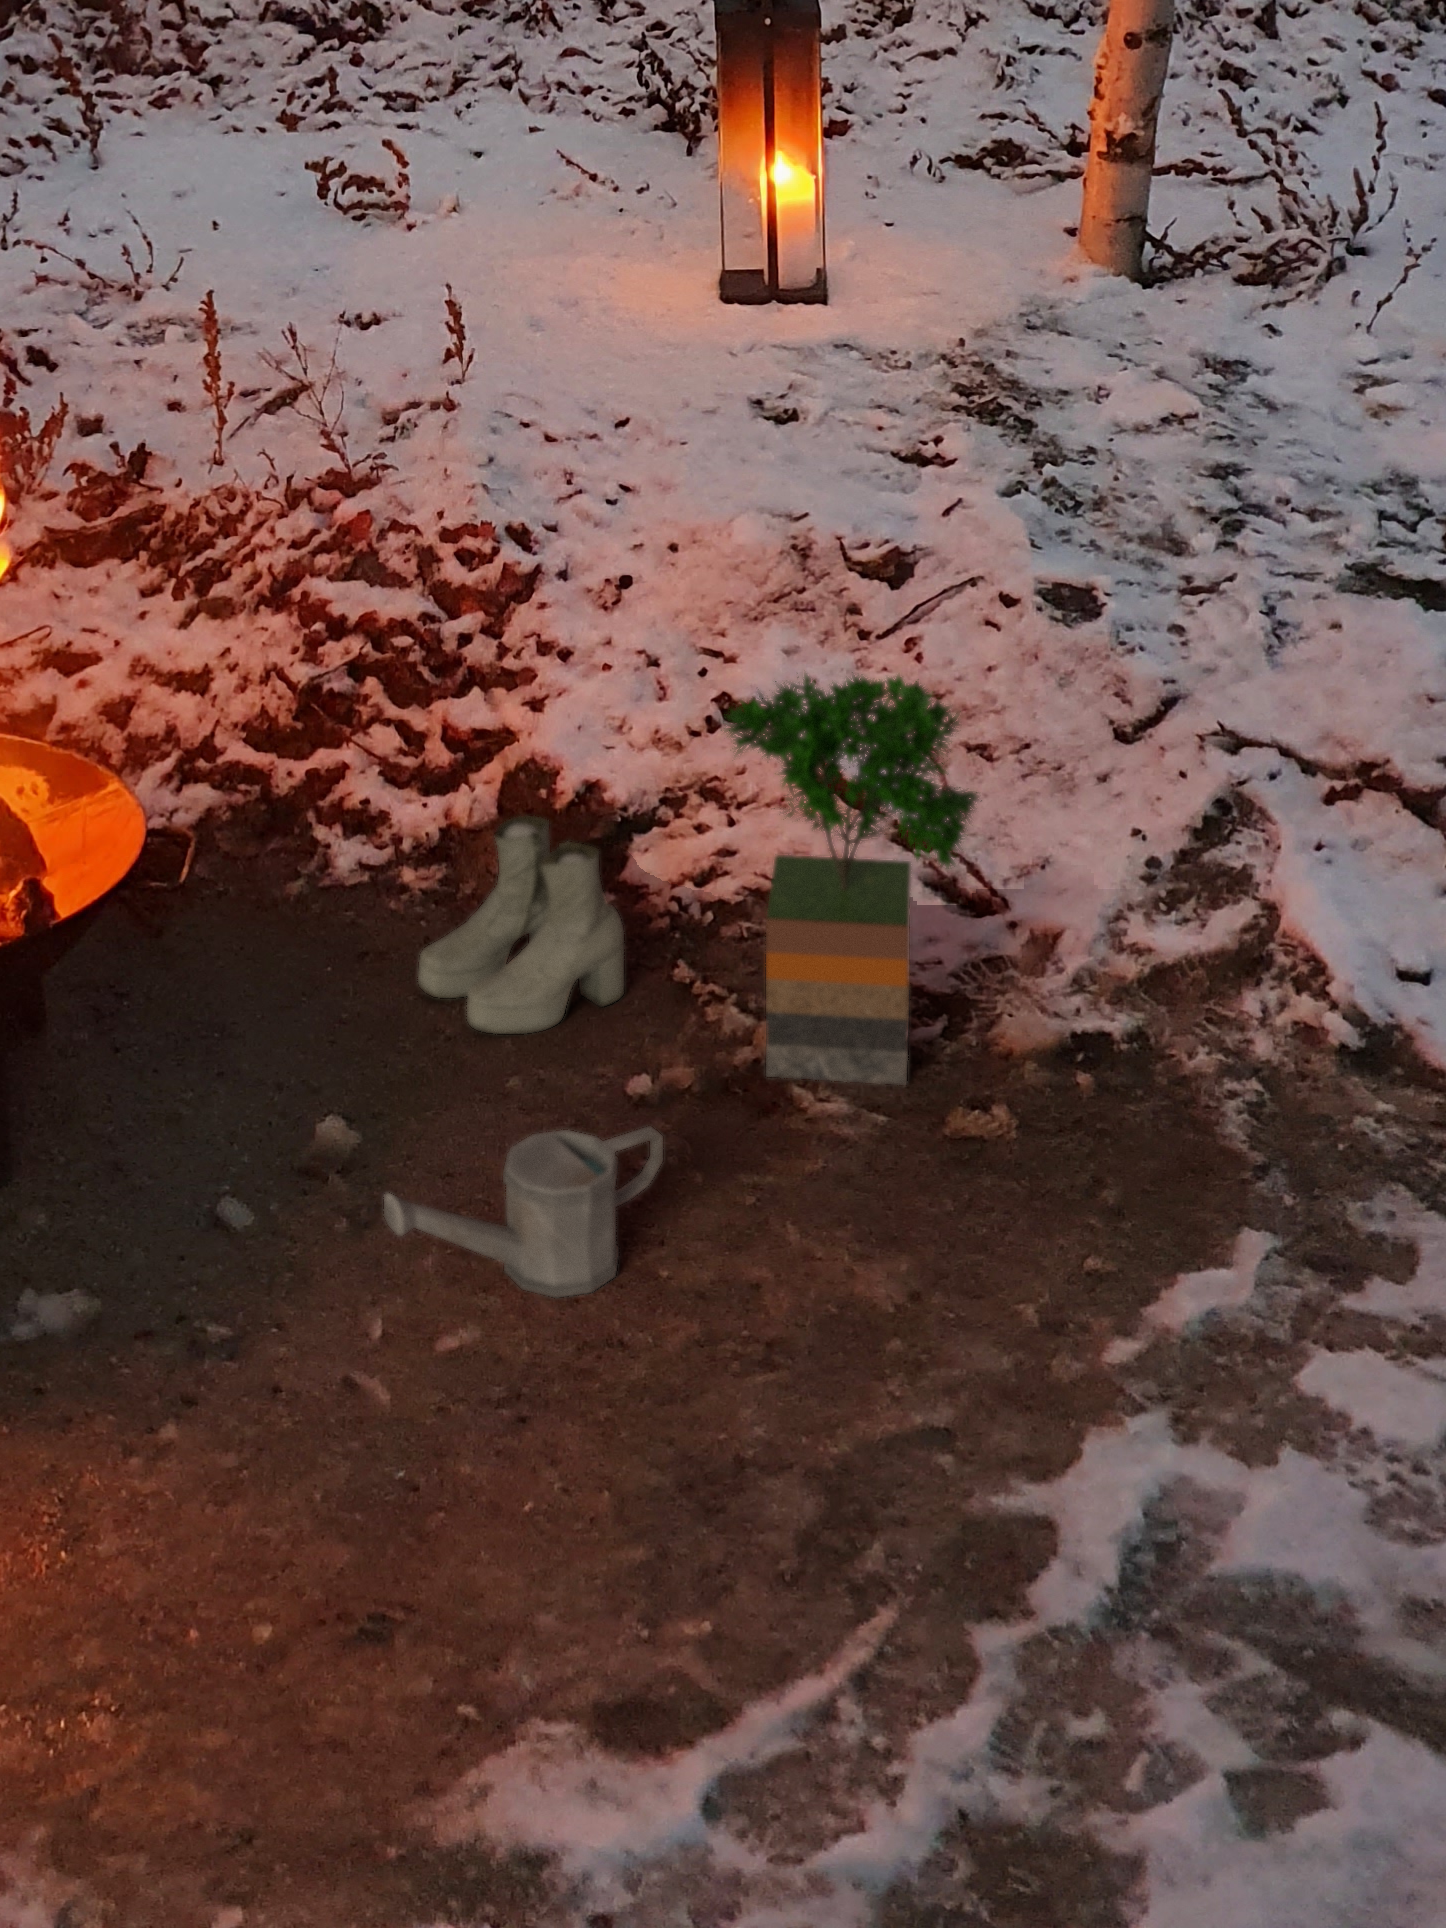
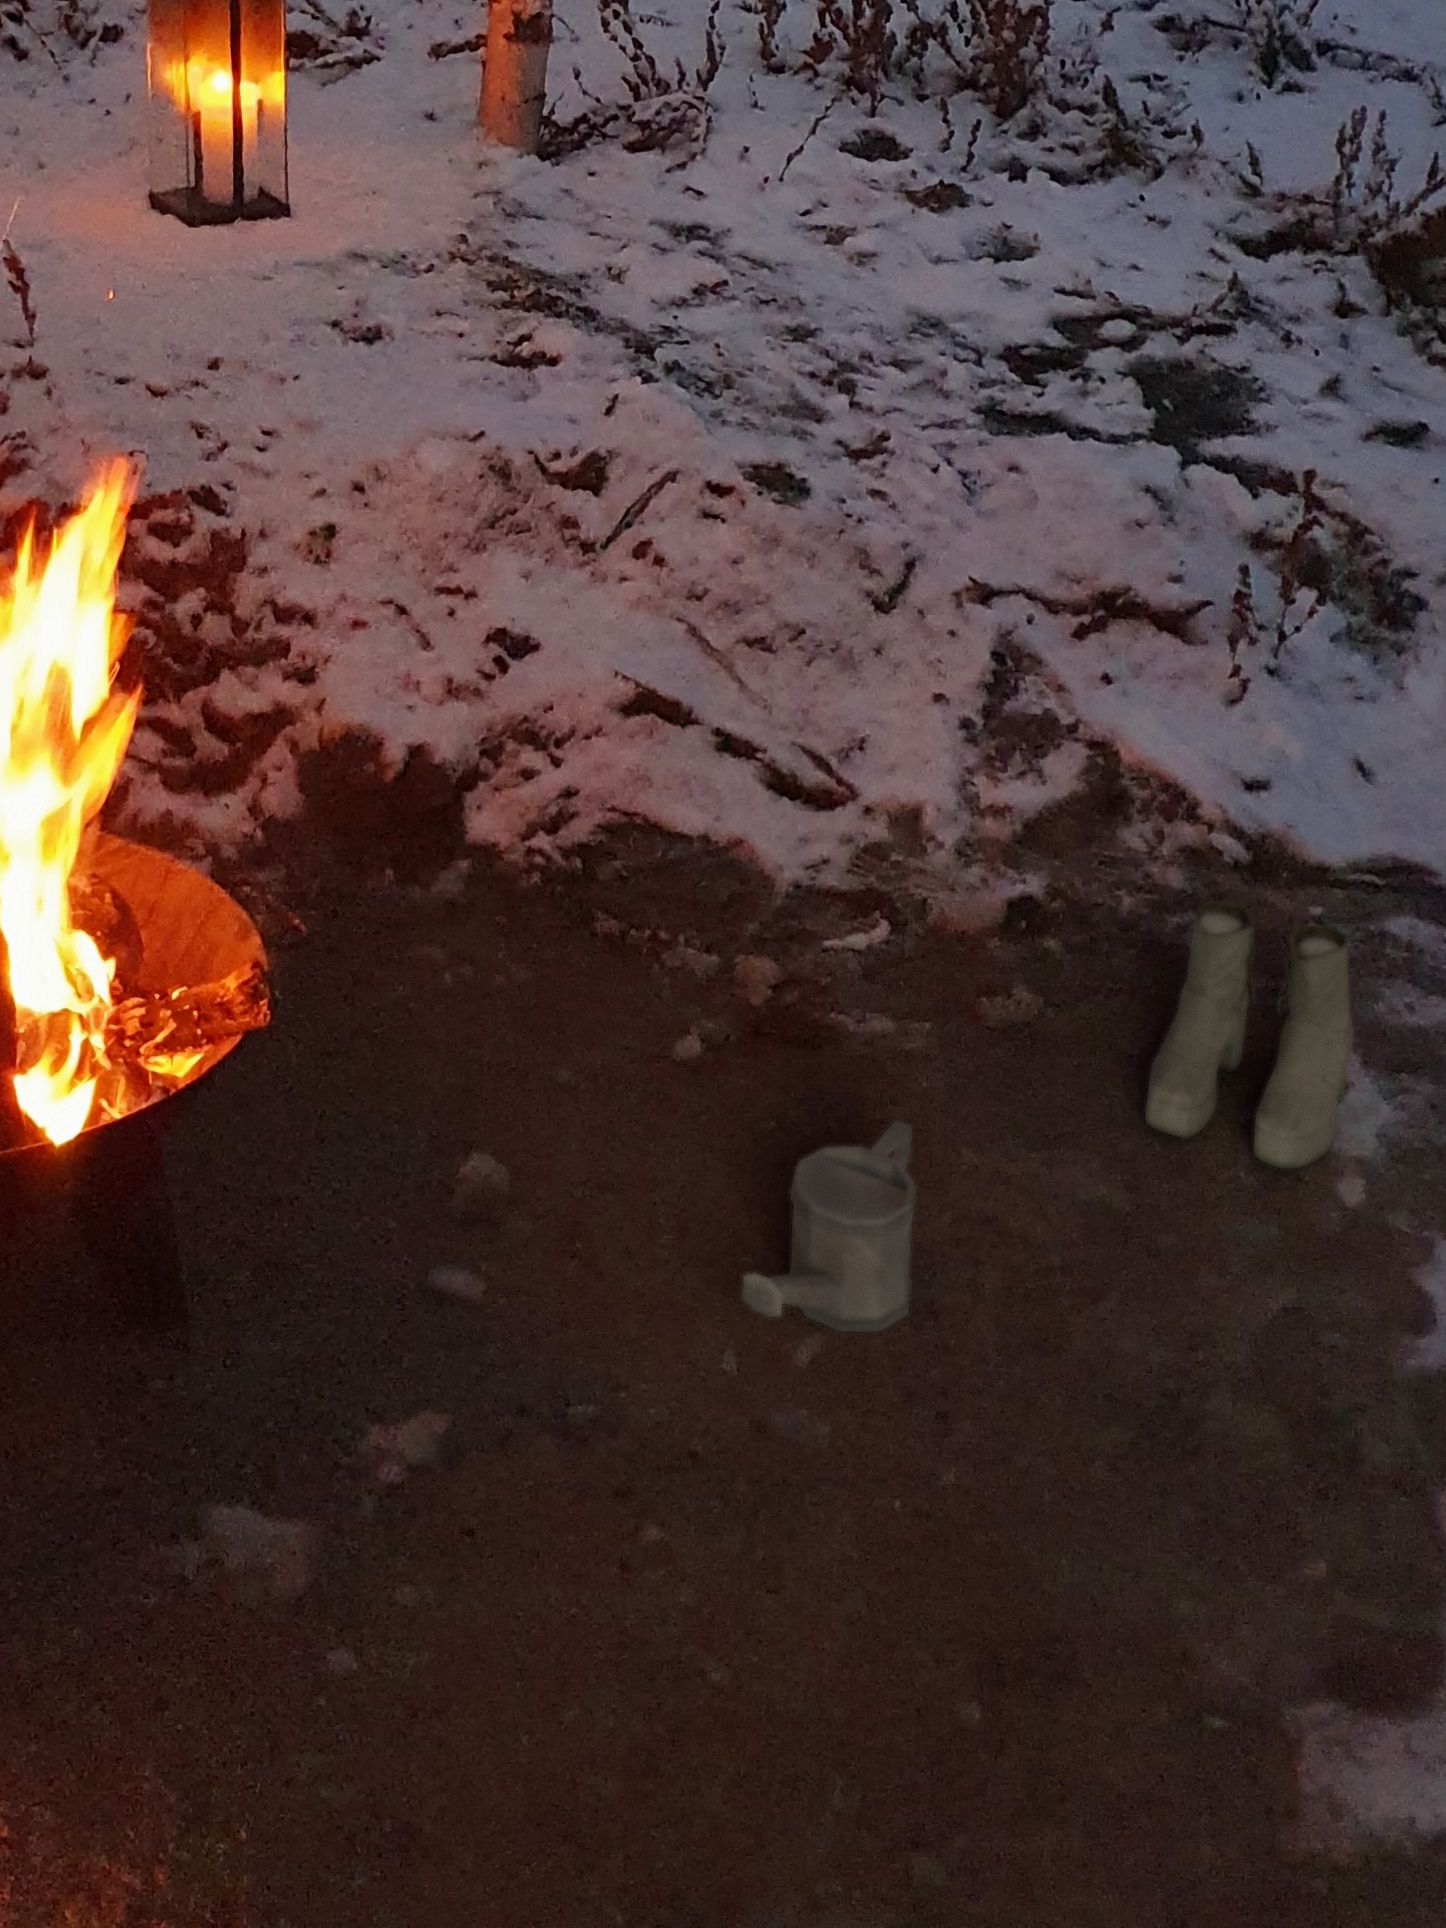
potted tree: present [721,675,982,1085] -> none [729,588,1030,1028]
boots: present [418,816,624,1034] -> present [1145,901,1354,1169]

